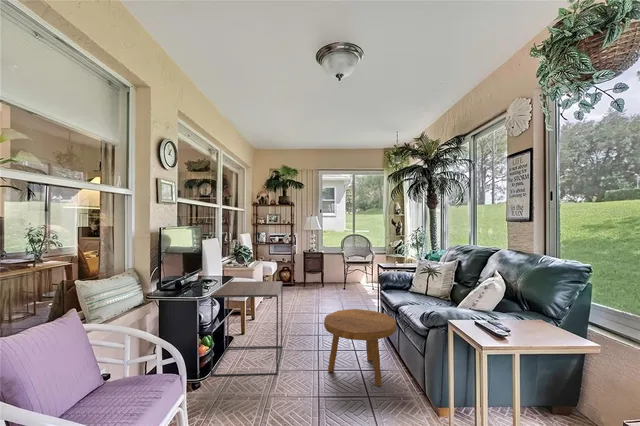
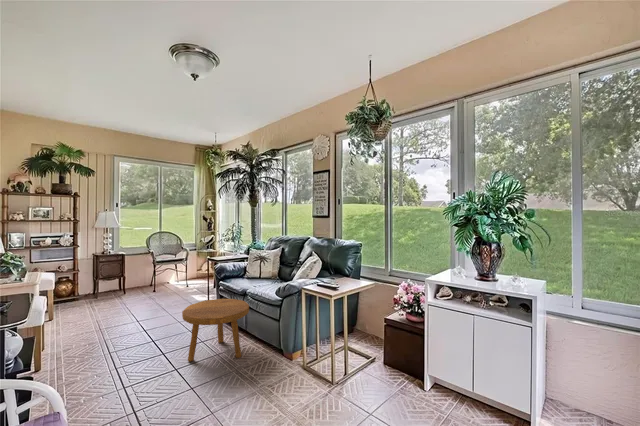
side table: present [211,281,283,376] -> none [41,287,136,413]

